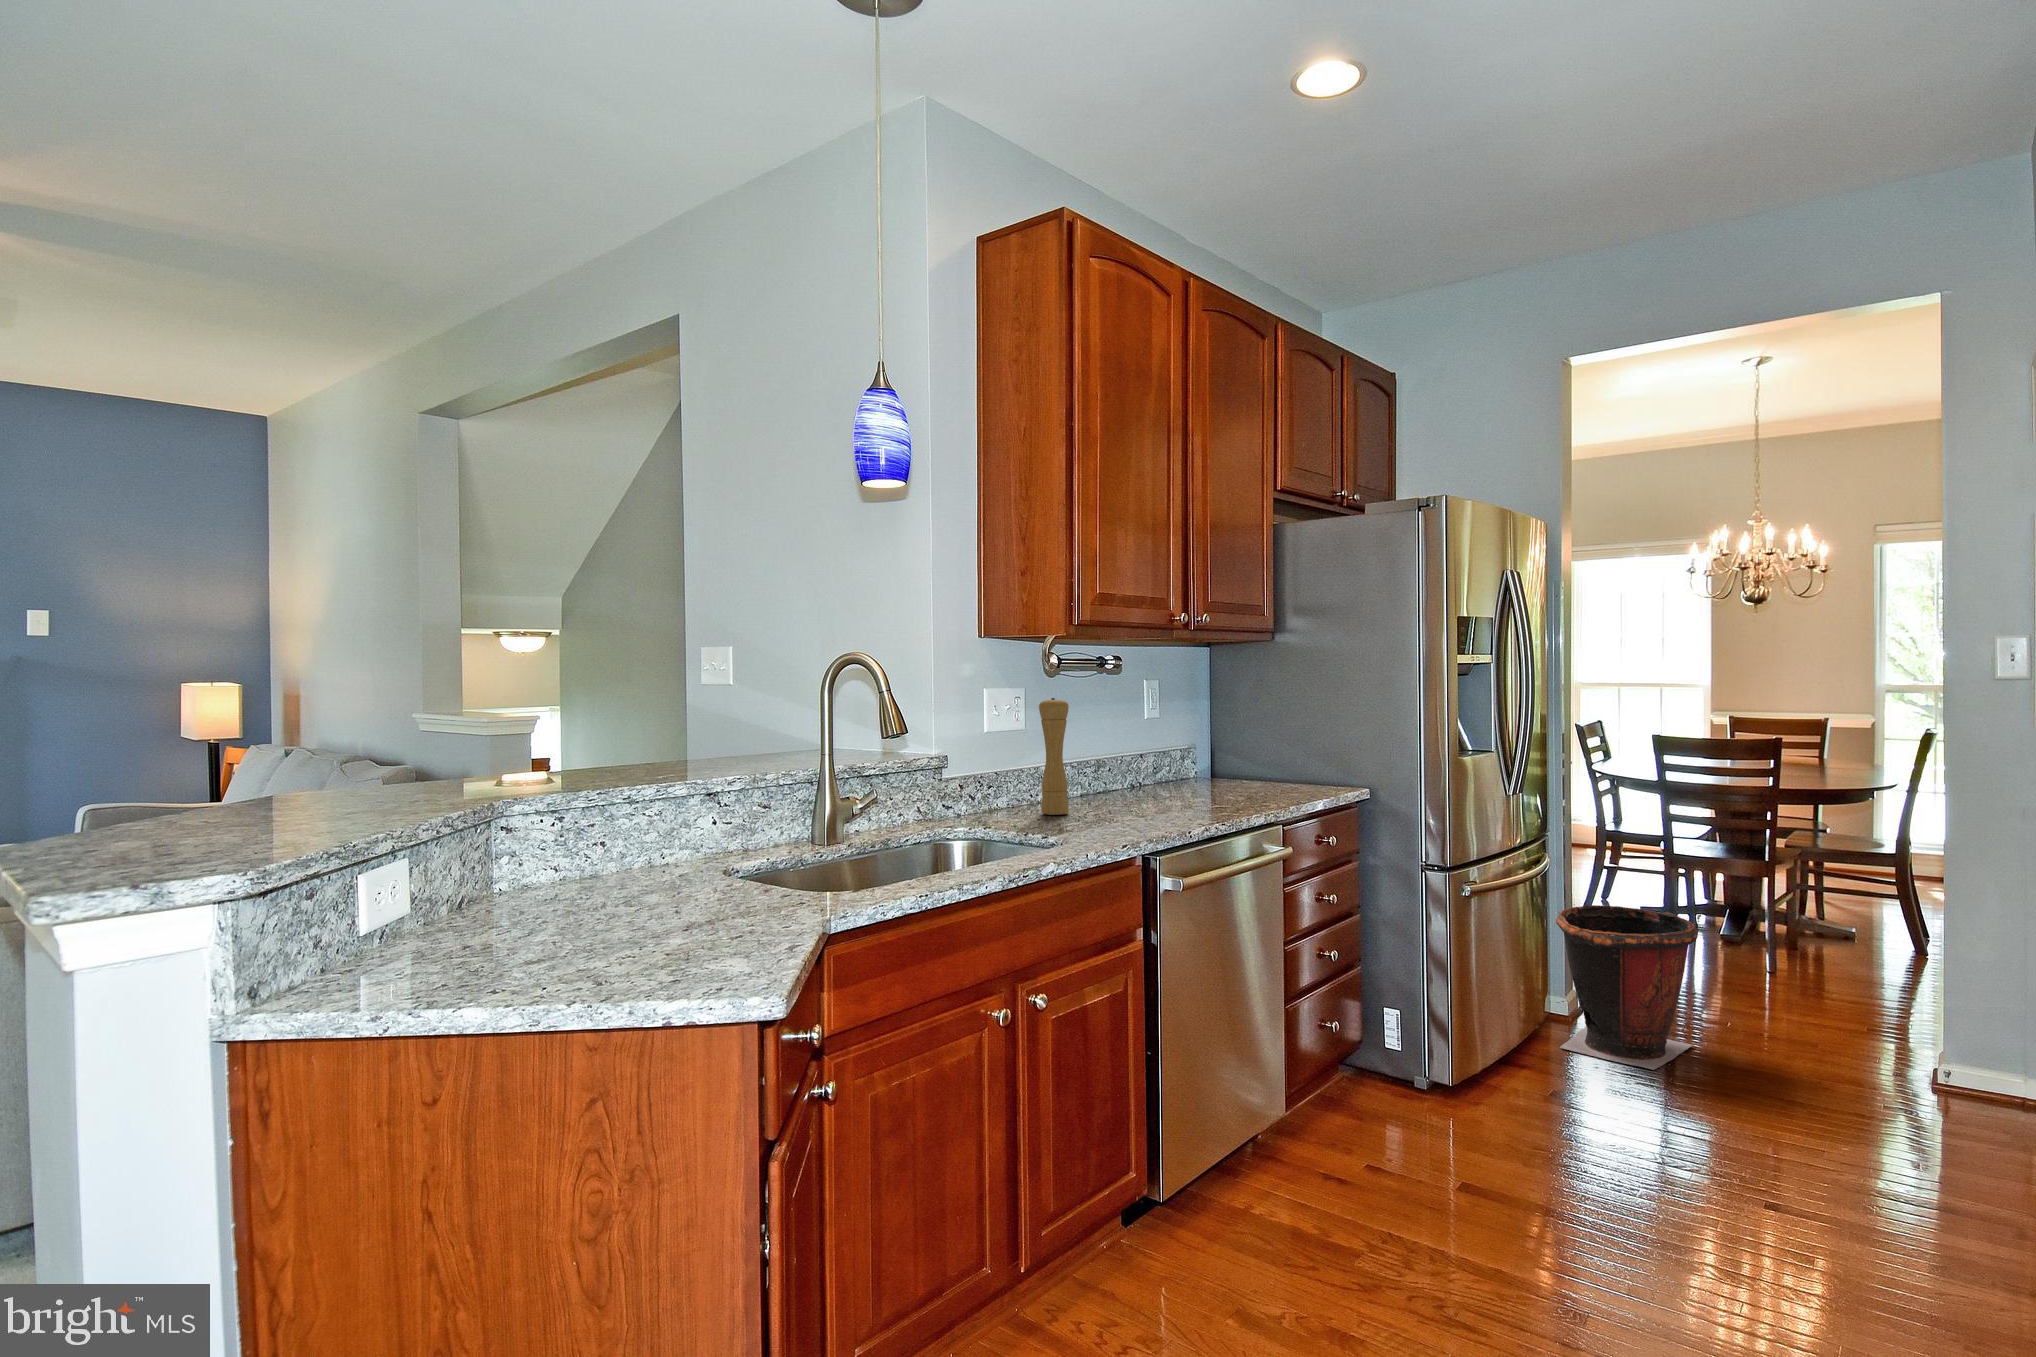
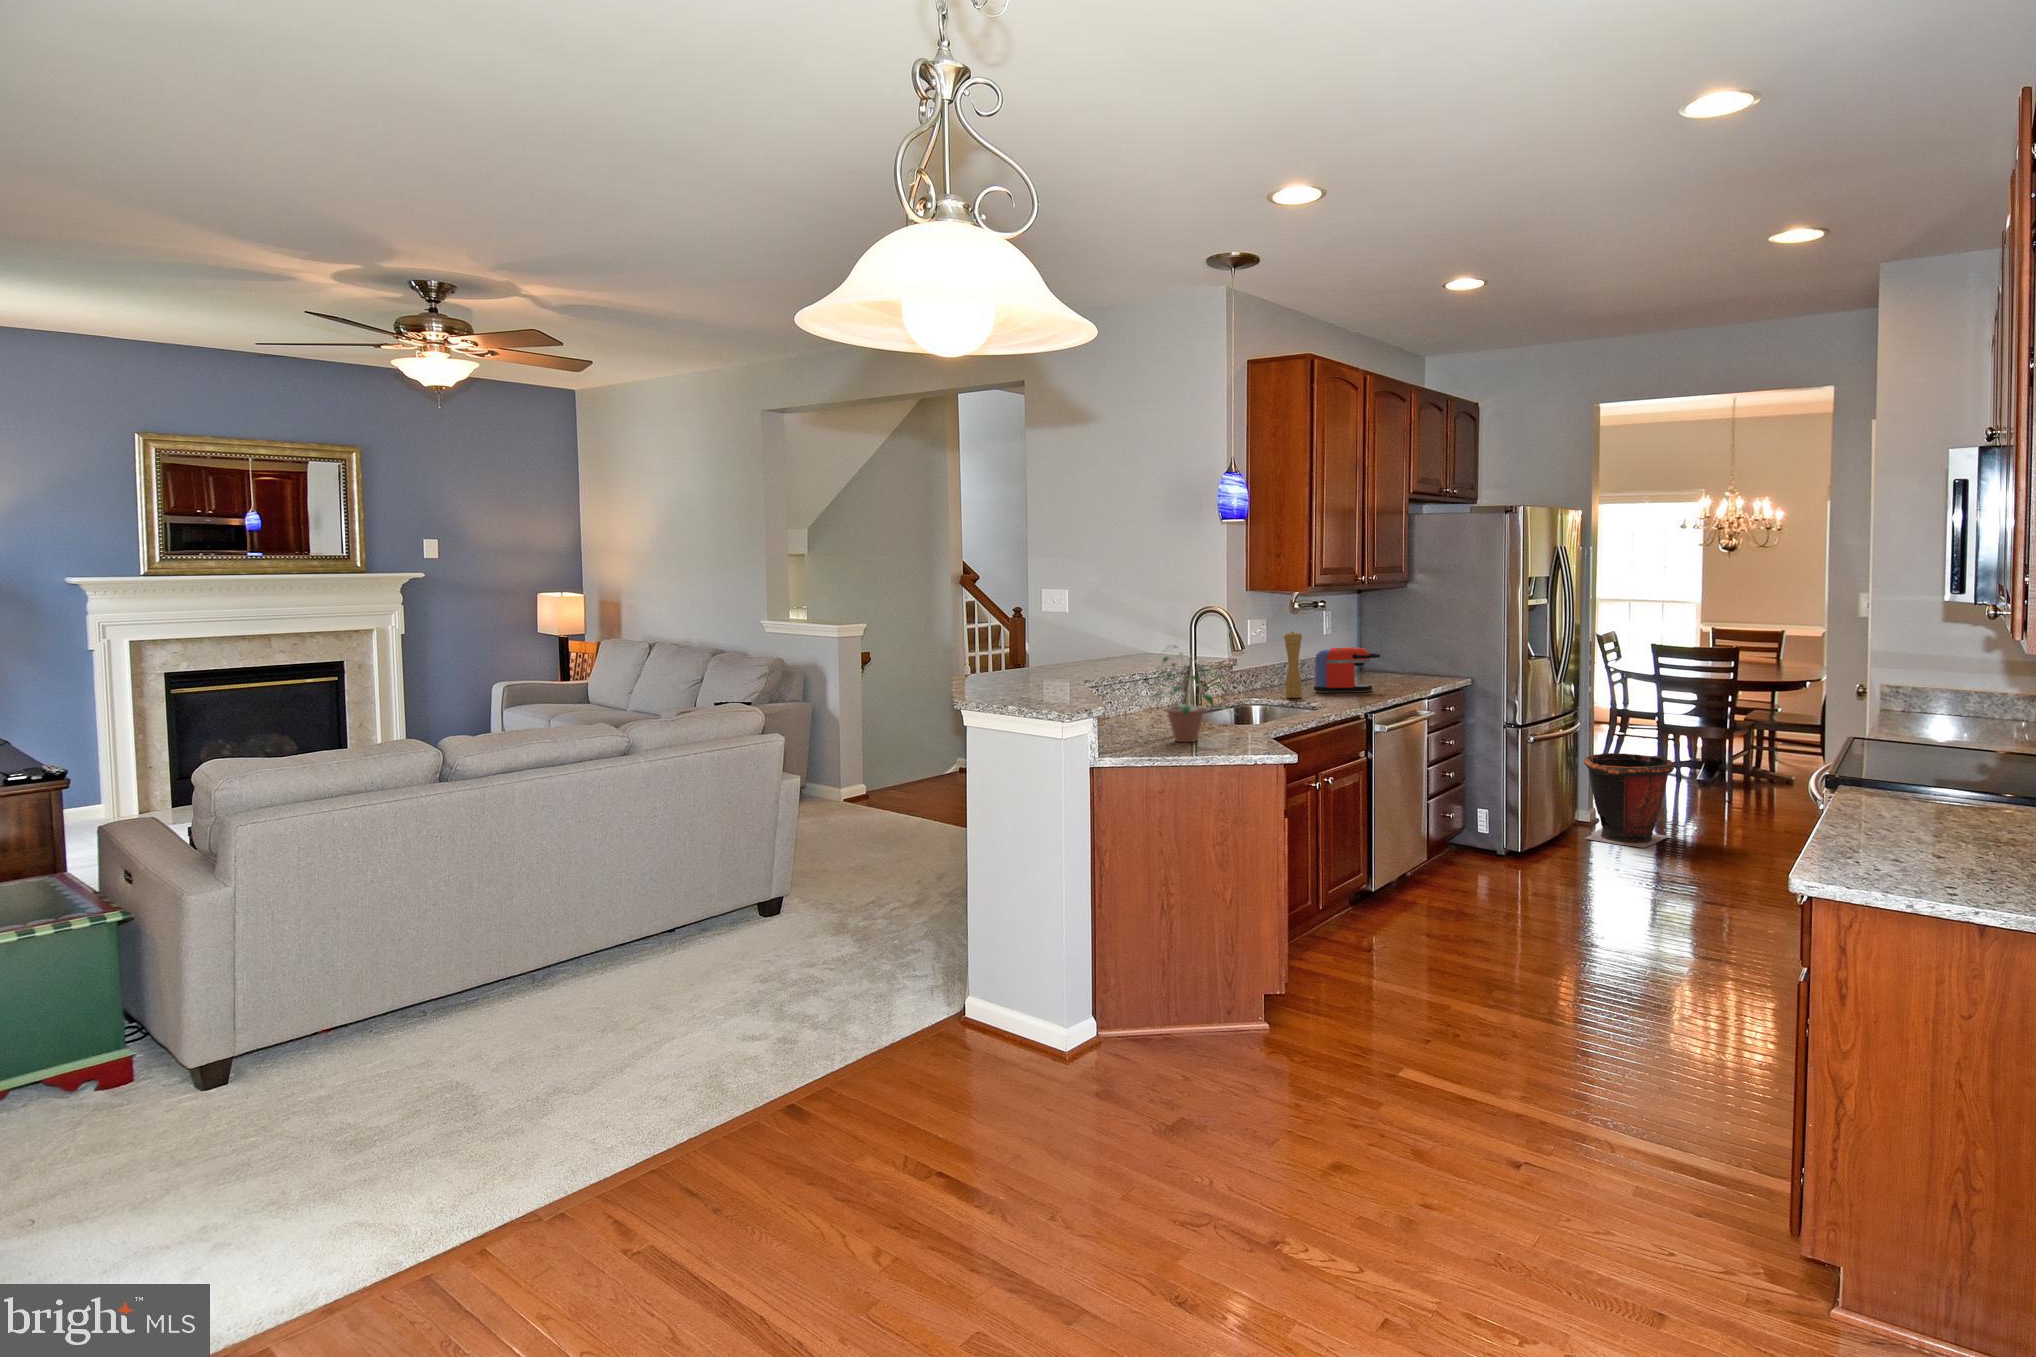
potted plant: none [540,710,774,934] -> present [1145,646,1231,742]
coffee maker: none [1102,728,1212,806] -> present [1314,647,1380,693]

